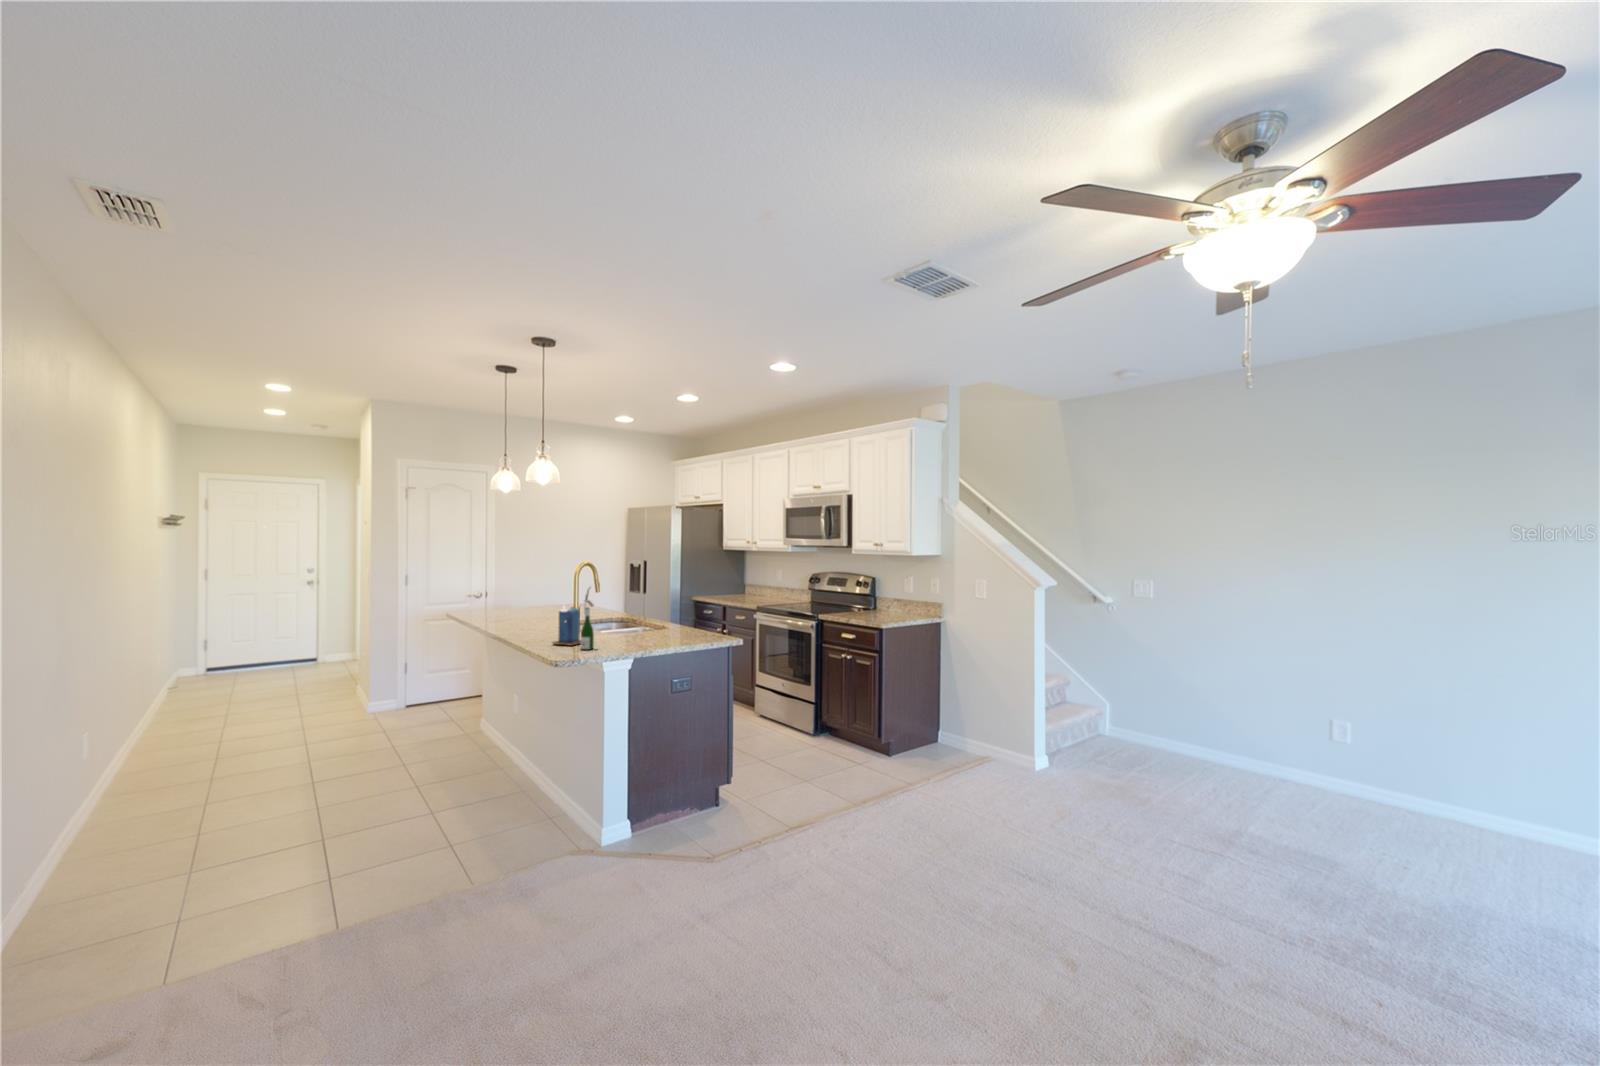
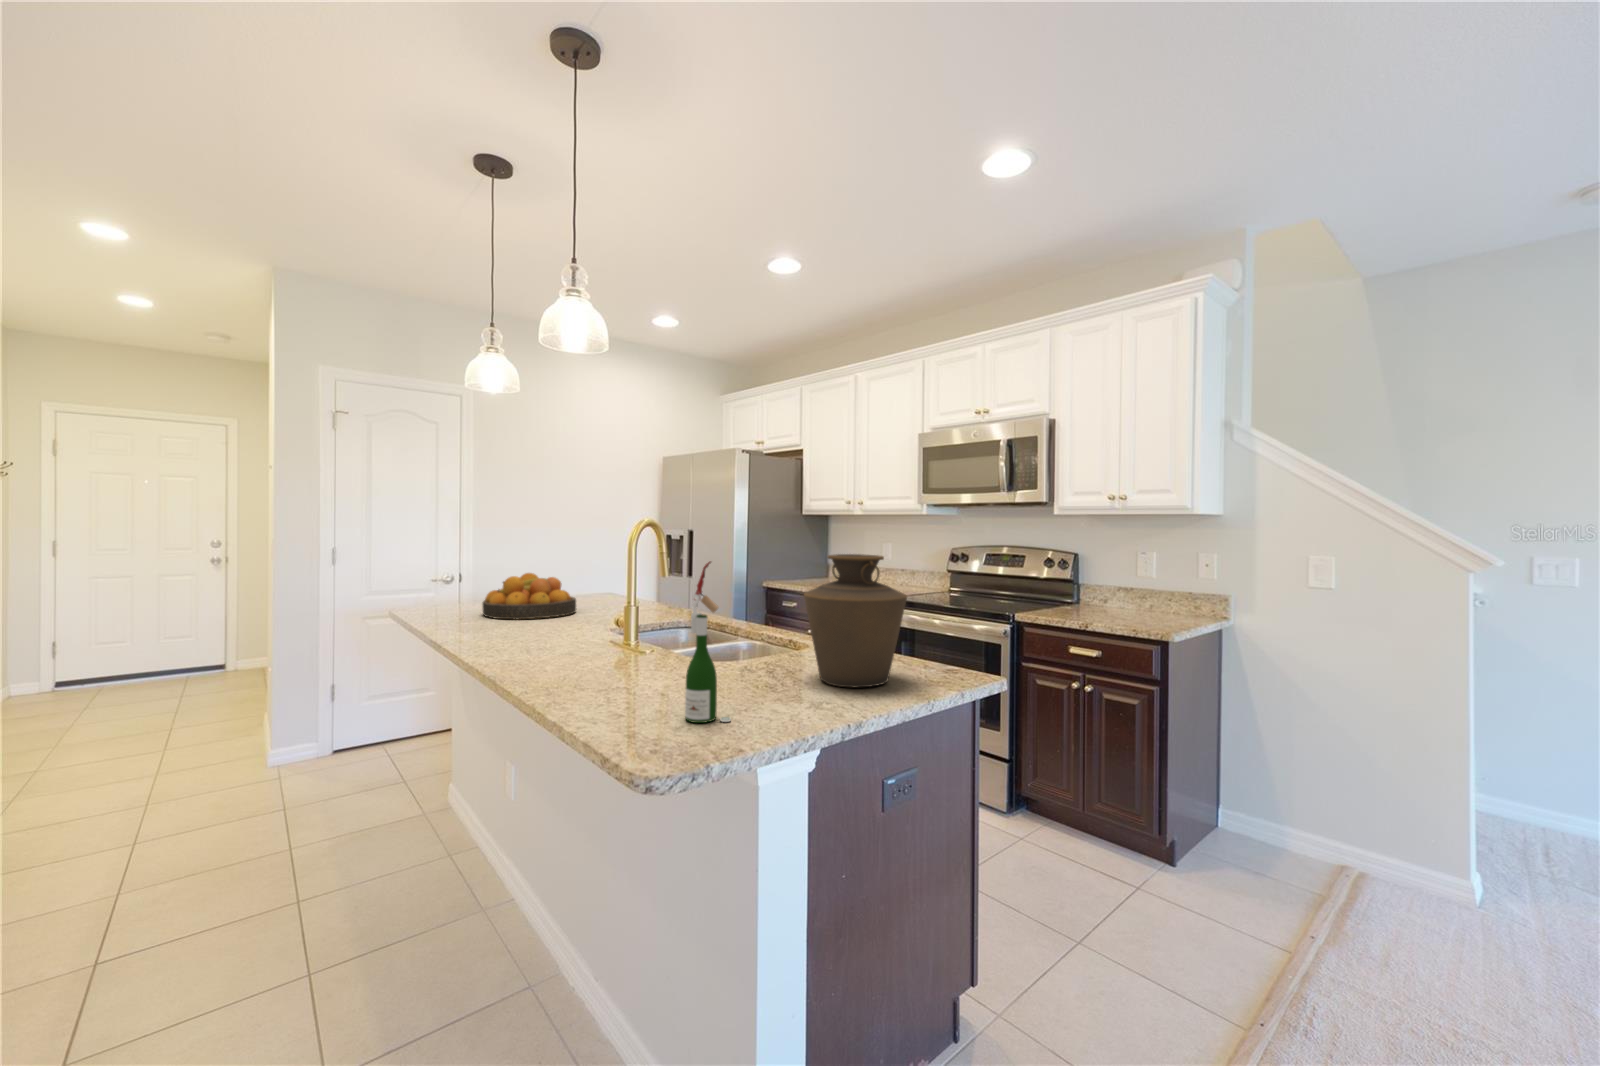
vase: none [644,582,692,642] -> present [804,554,907,687]
fruit bowl: none [502,591,556,617] -> present [483,573,576,619]
candle: present [553,606,581,646] -> none [606,604,680,706]

